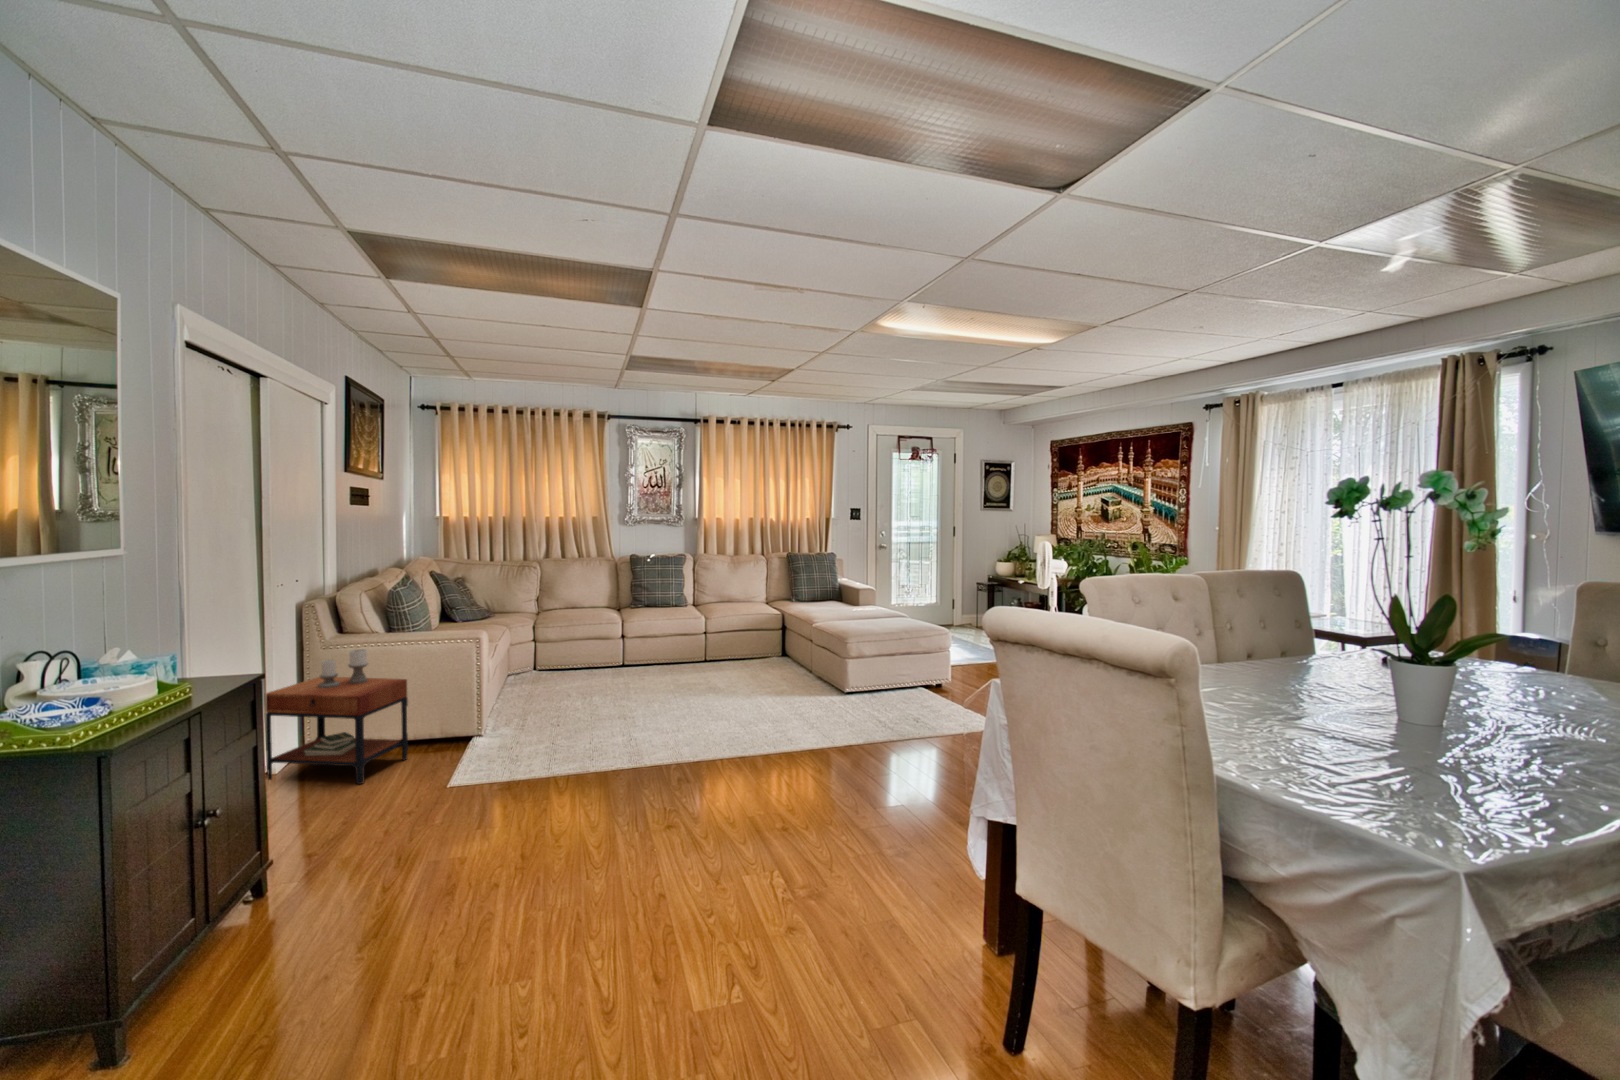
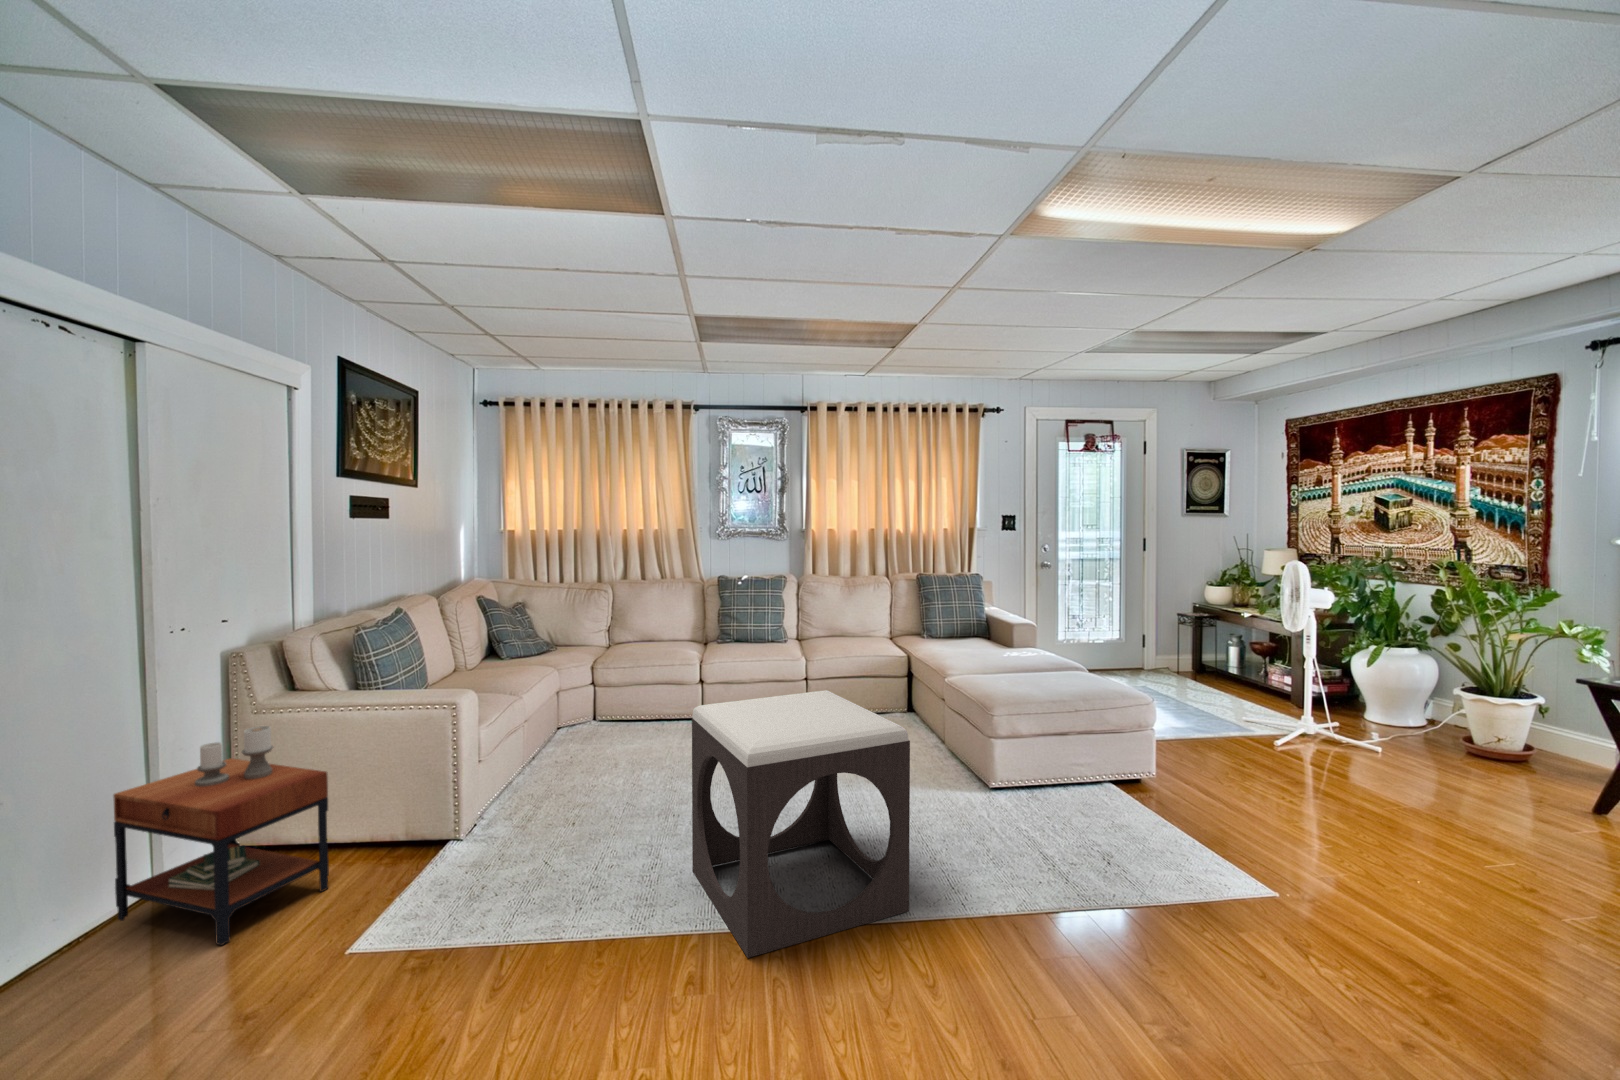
footstool: none [657,621,799,766] -> present [692,690,910,958]

